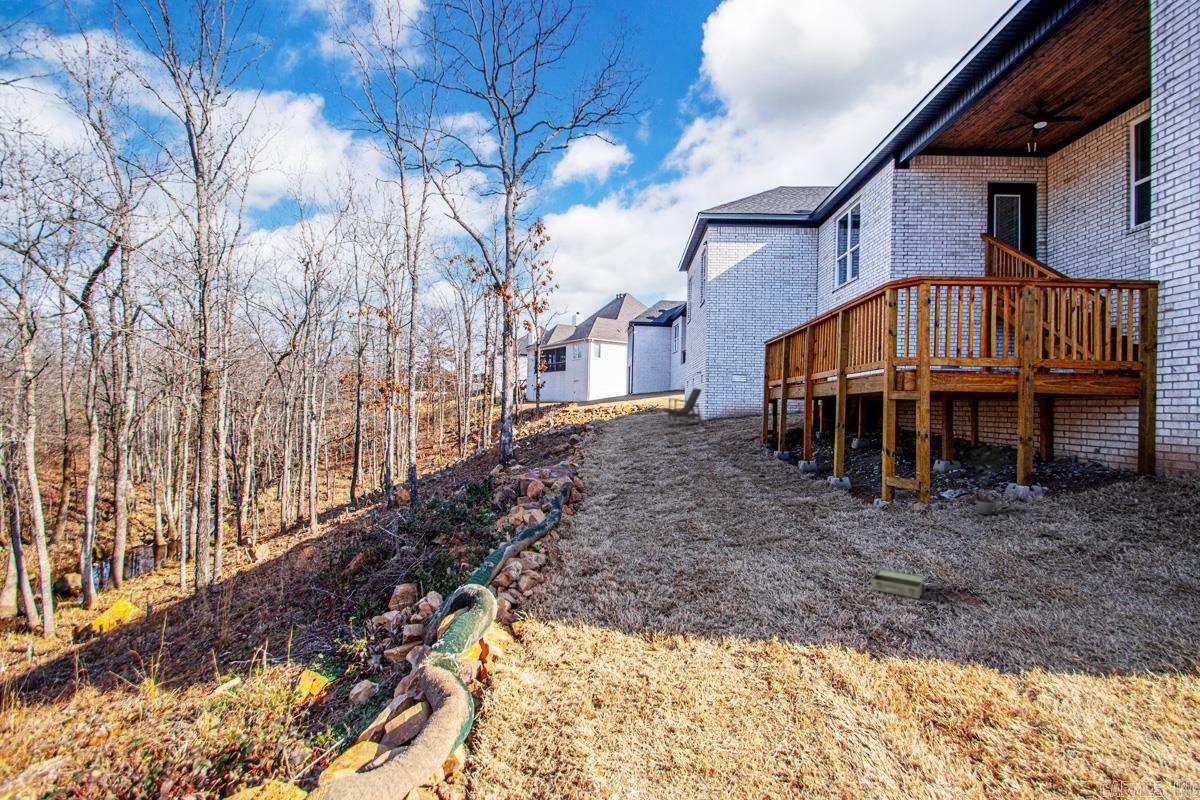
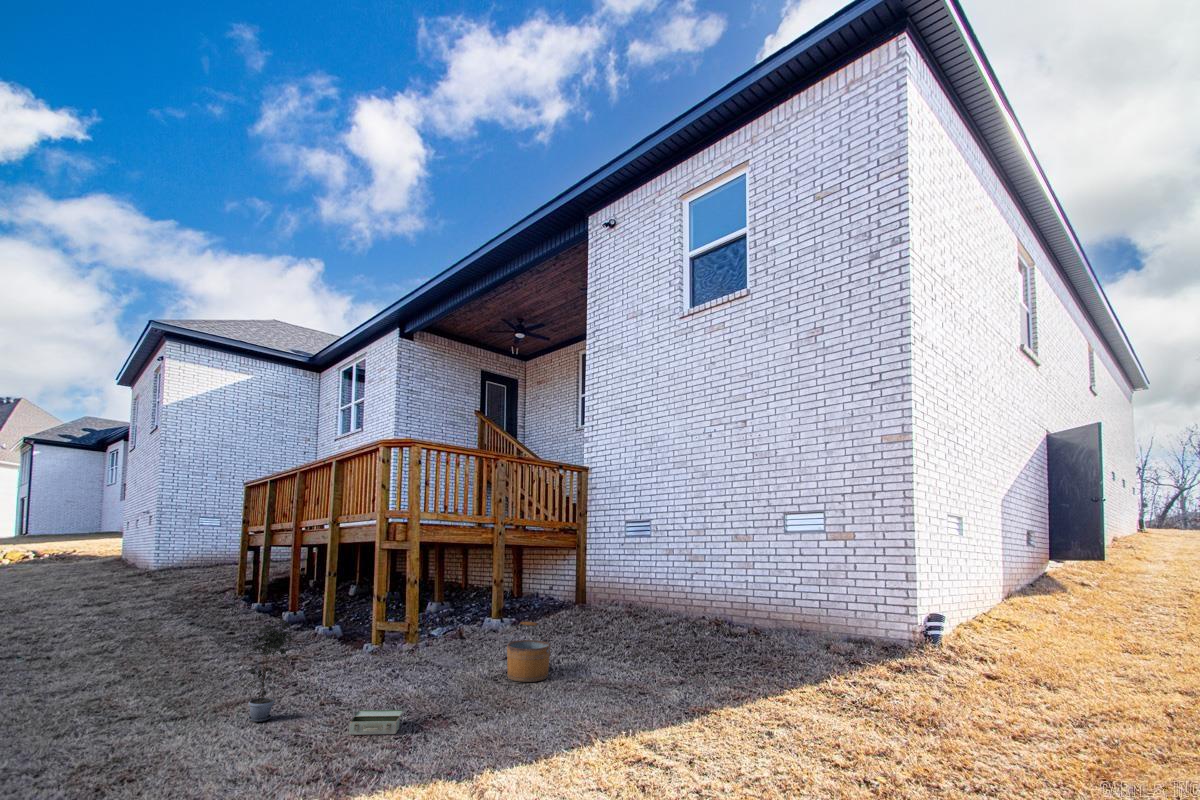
lounge chair: present [664,388,701,425] -> none [85,525,157,579]
potted plant: present [971,443,1007,515] -> present [248,616,292,722]
bucket: none [1045,500,1110,568] -> present [507,622,550,682]

